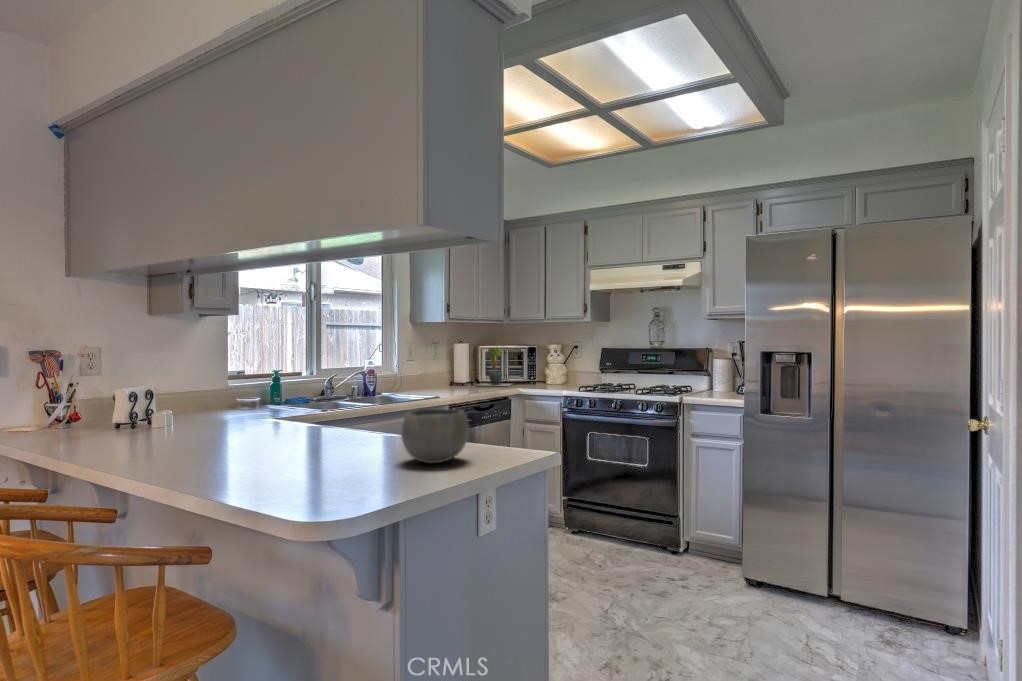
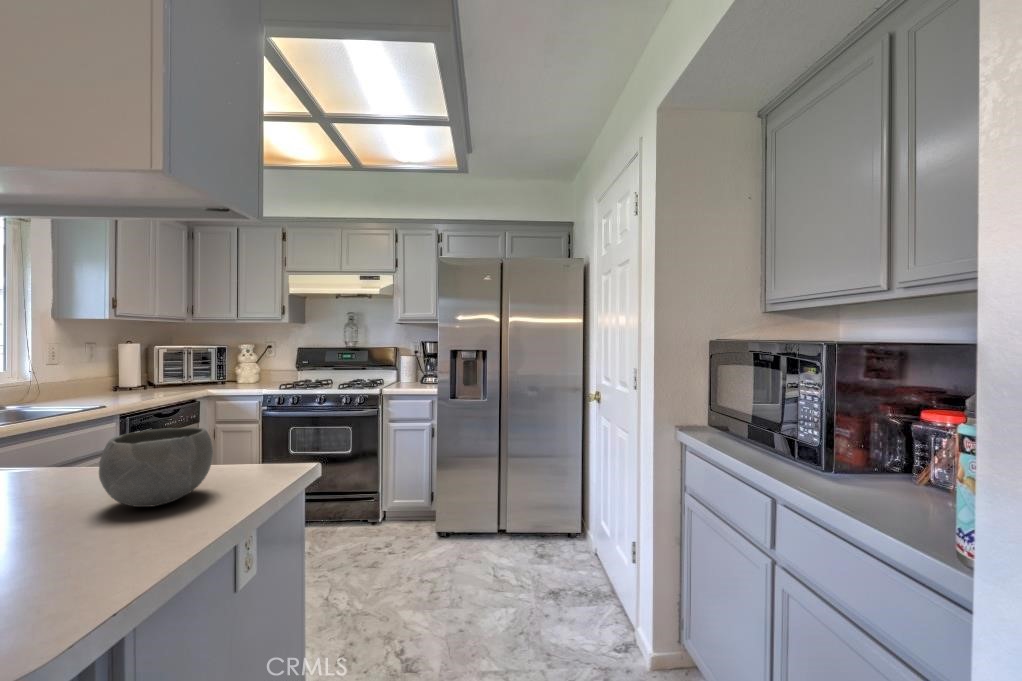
potted plant: present [477,347,512,386] -> none [148,346,199,390]

